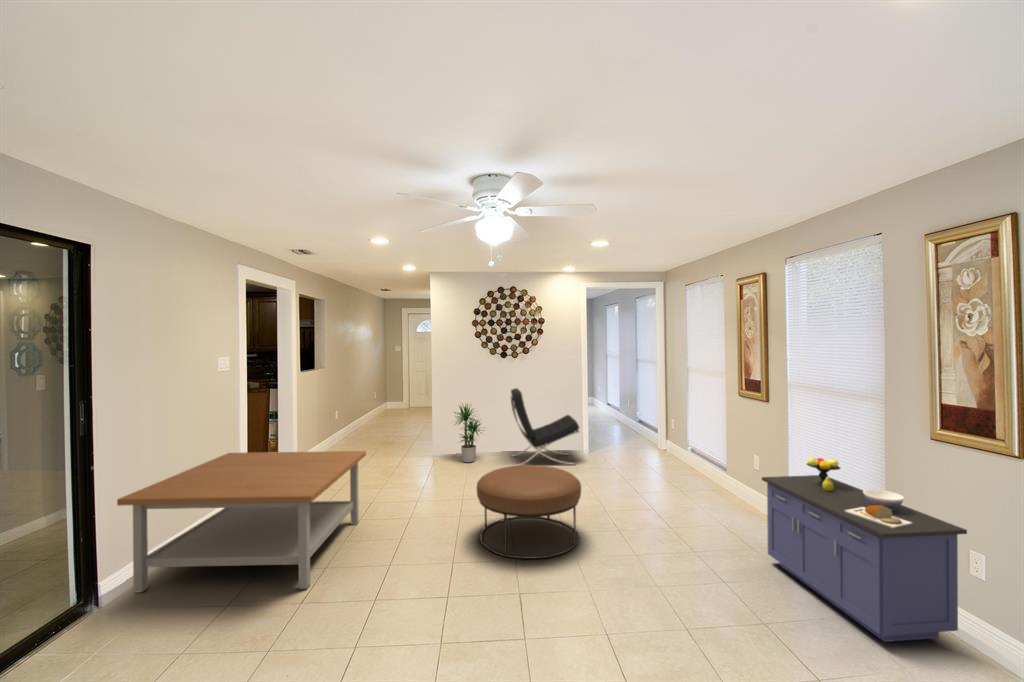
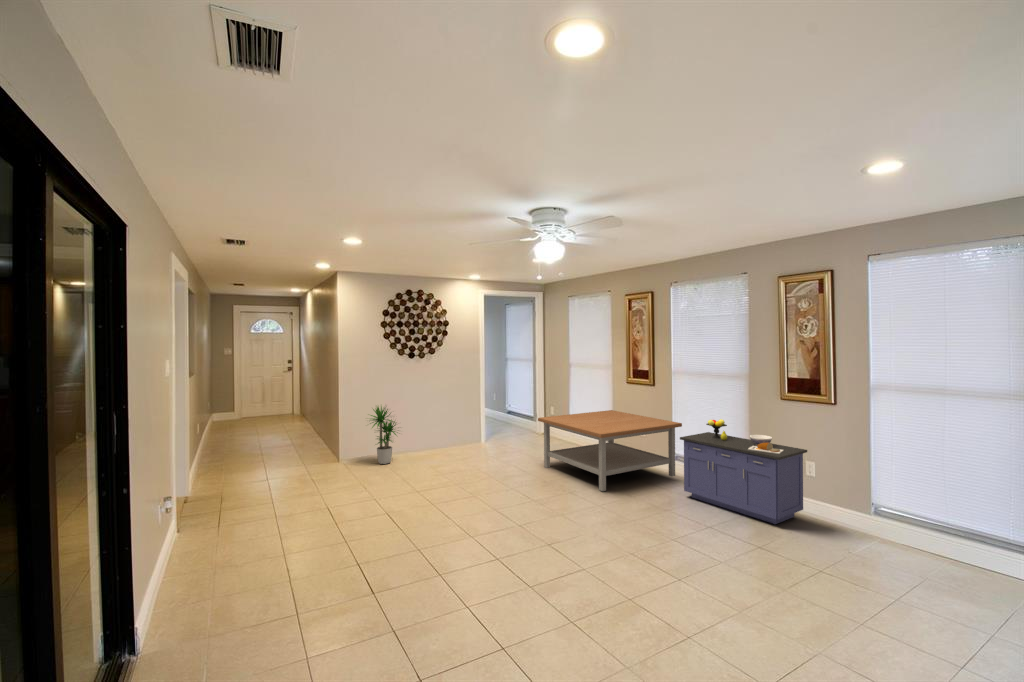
lounge chair: present [511,388,579,466] -> none [419,388,490,462]
coffee table: present [117,451,366,592] -> present [538,410,682,491]
ottoman: present [477,465,581,559] -> none [470,451,561,528]

